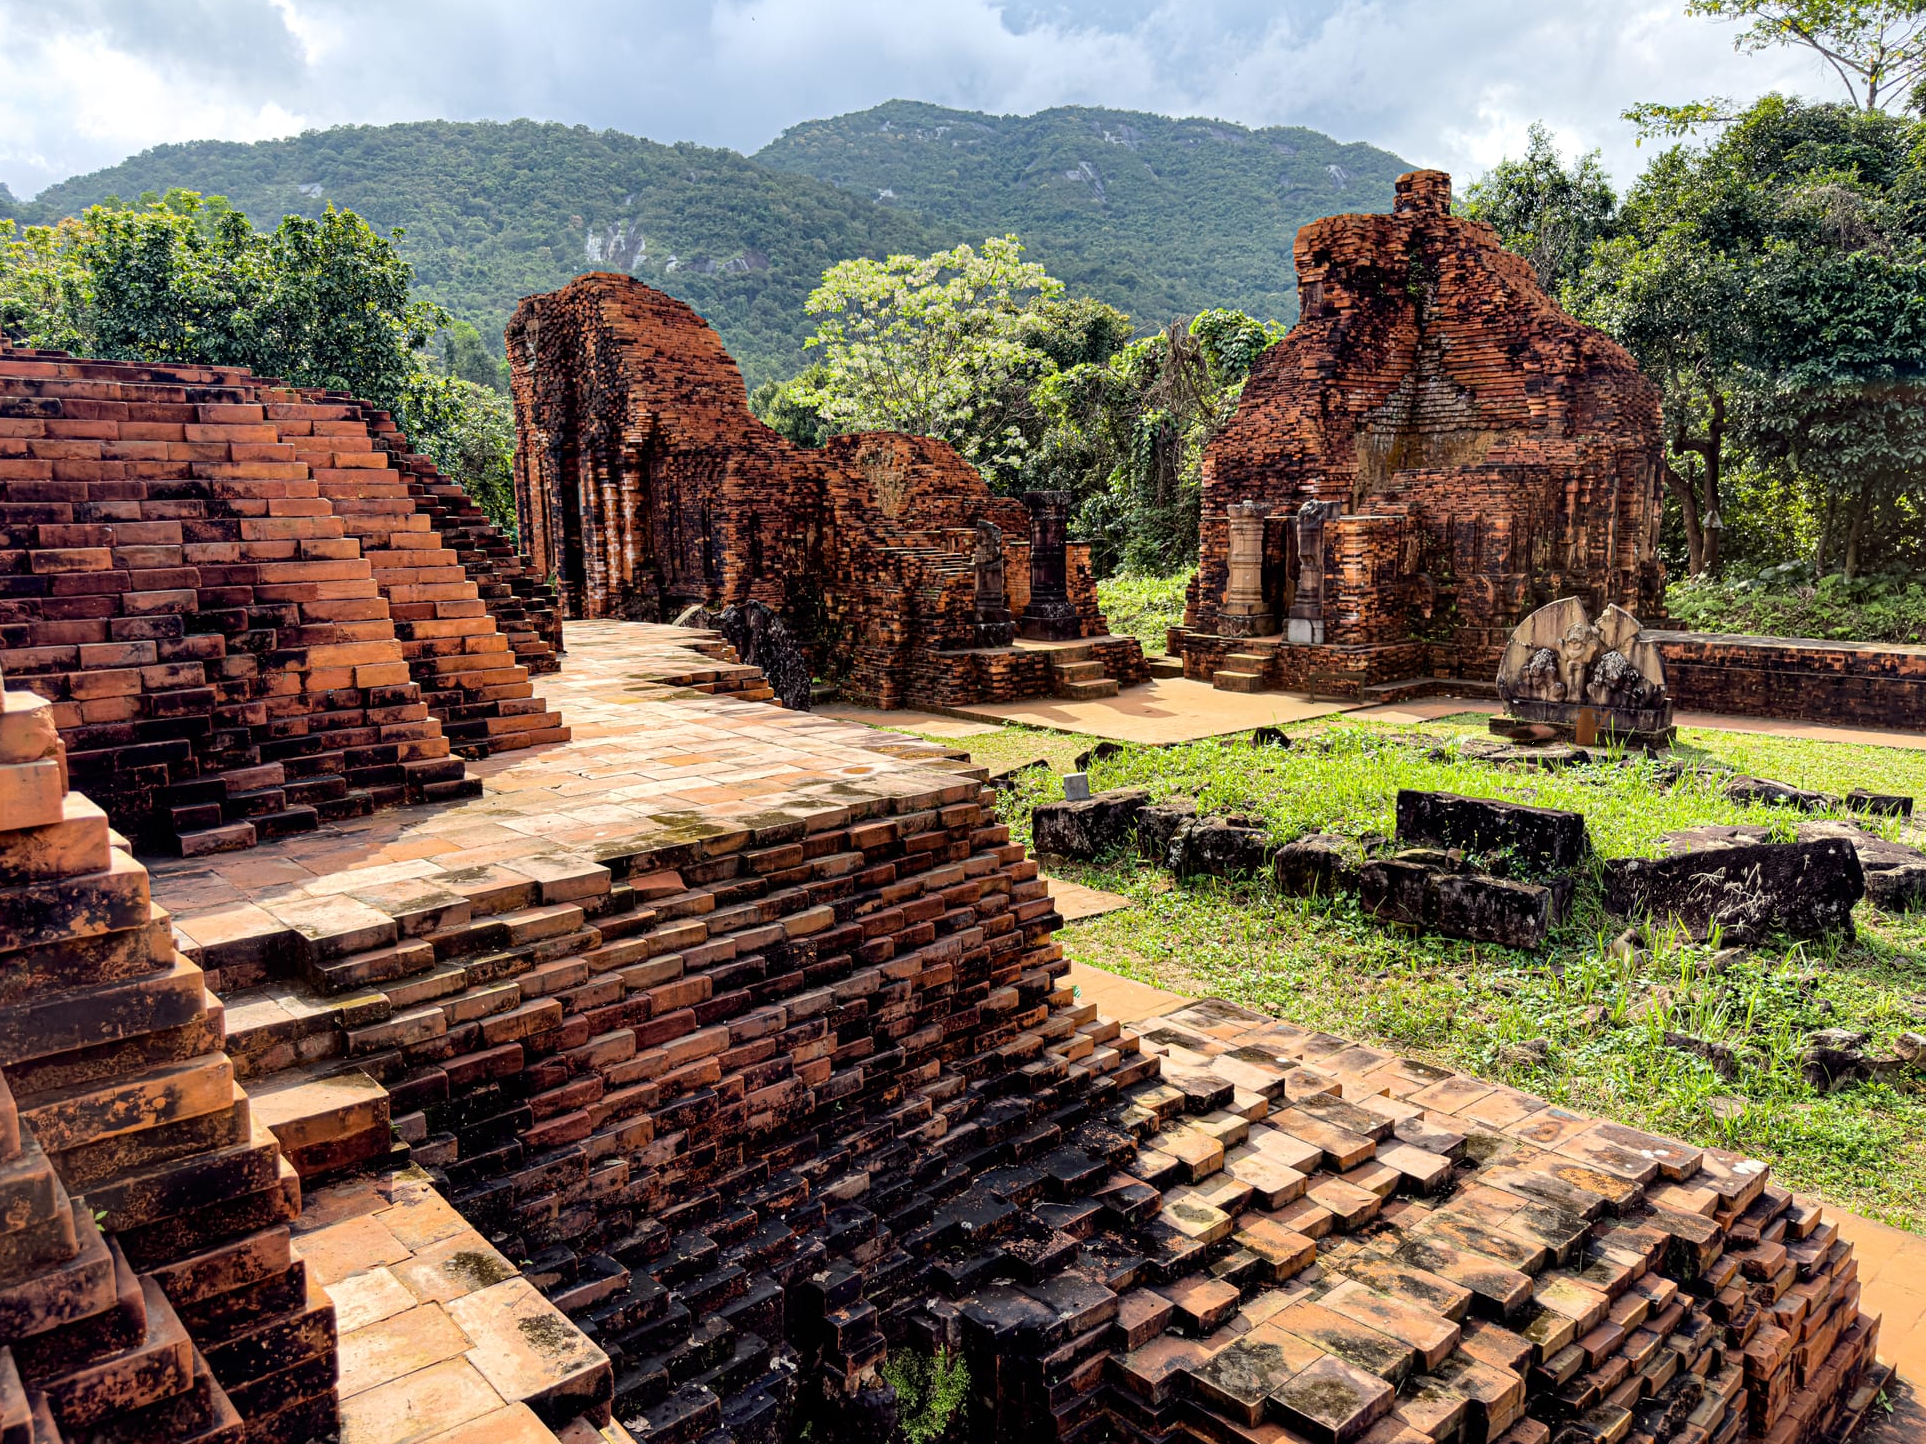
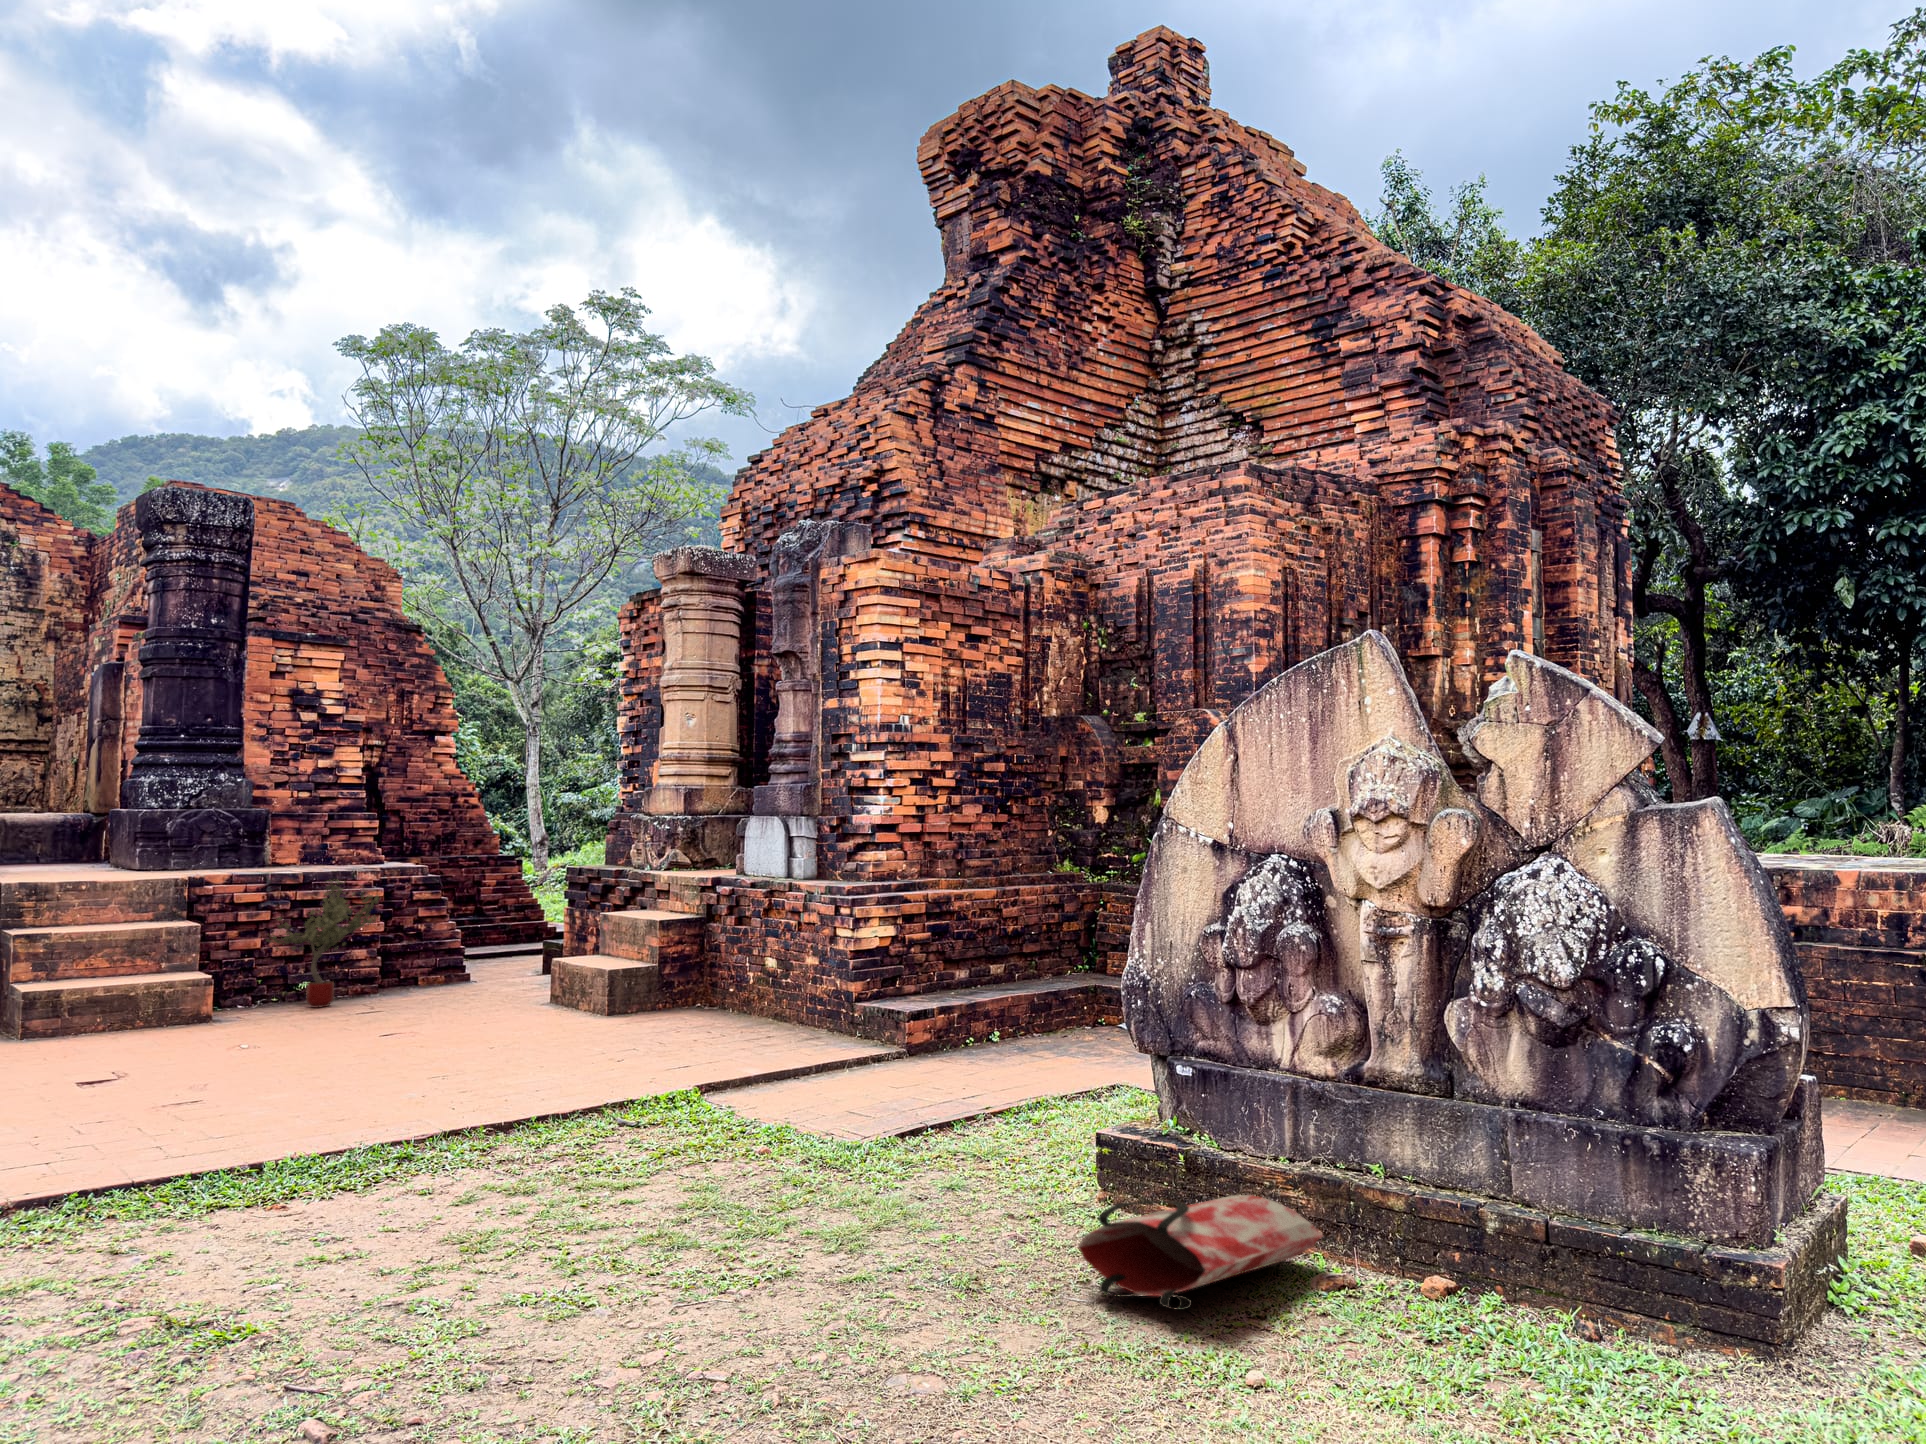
potted tree: none [1107,646,1138,694] -> present [266,879,378,1008]
bench: present [1309,672,1366,704] -> none [701,955,873,1057]
watering can: present [1573,708,1611,745] -> none [1379,1126,1558,1335]

